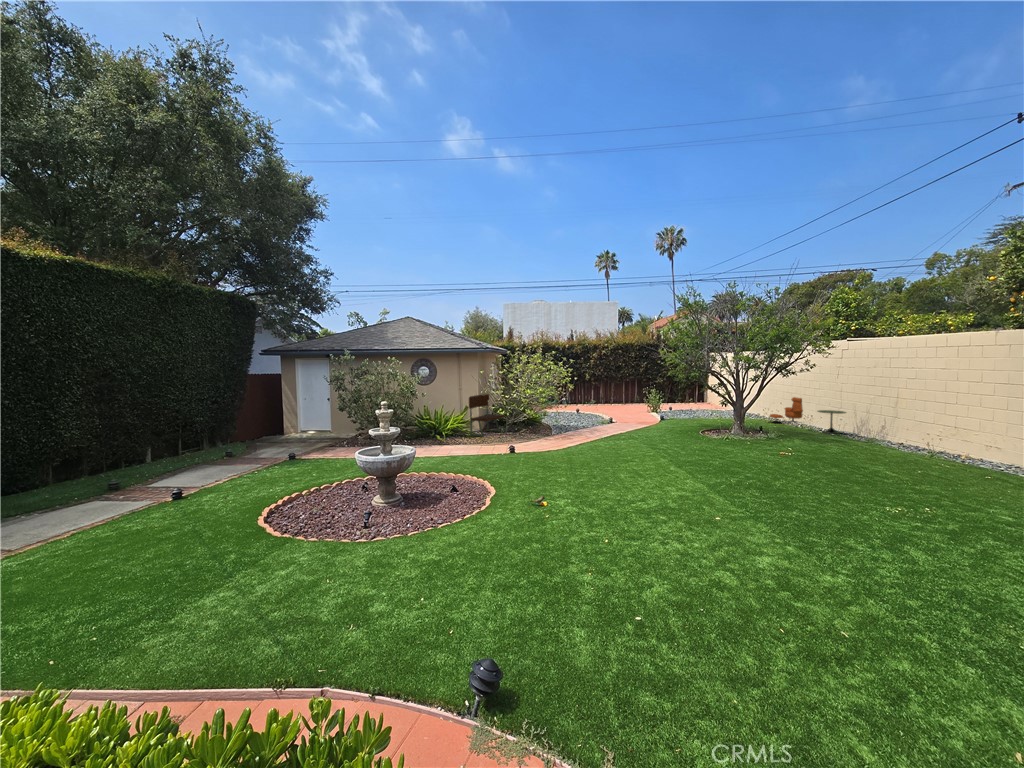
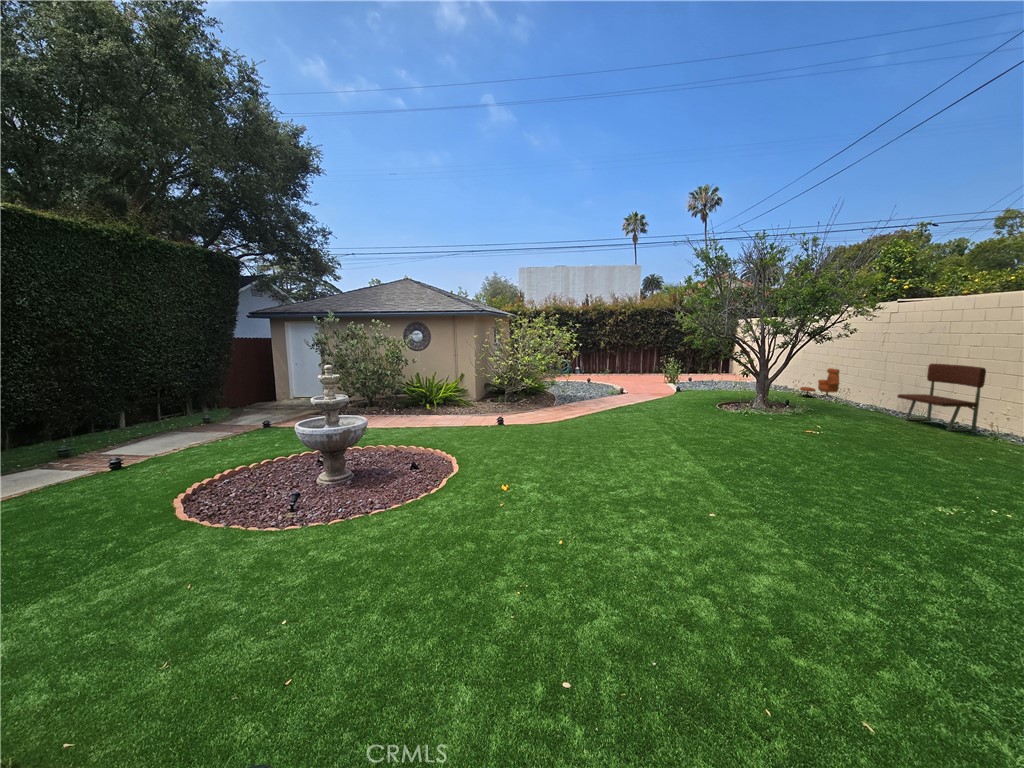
bench: present [469,394,504,437] -> present [898,364,986,431]
side table: present [818,410,846,434] -> none [856,384,892,411]

